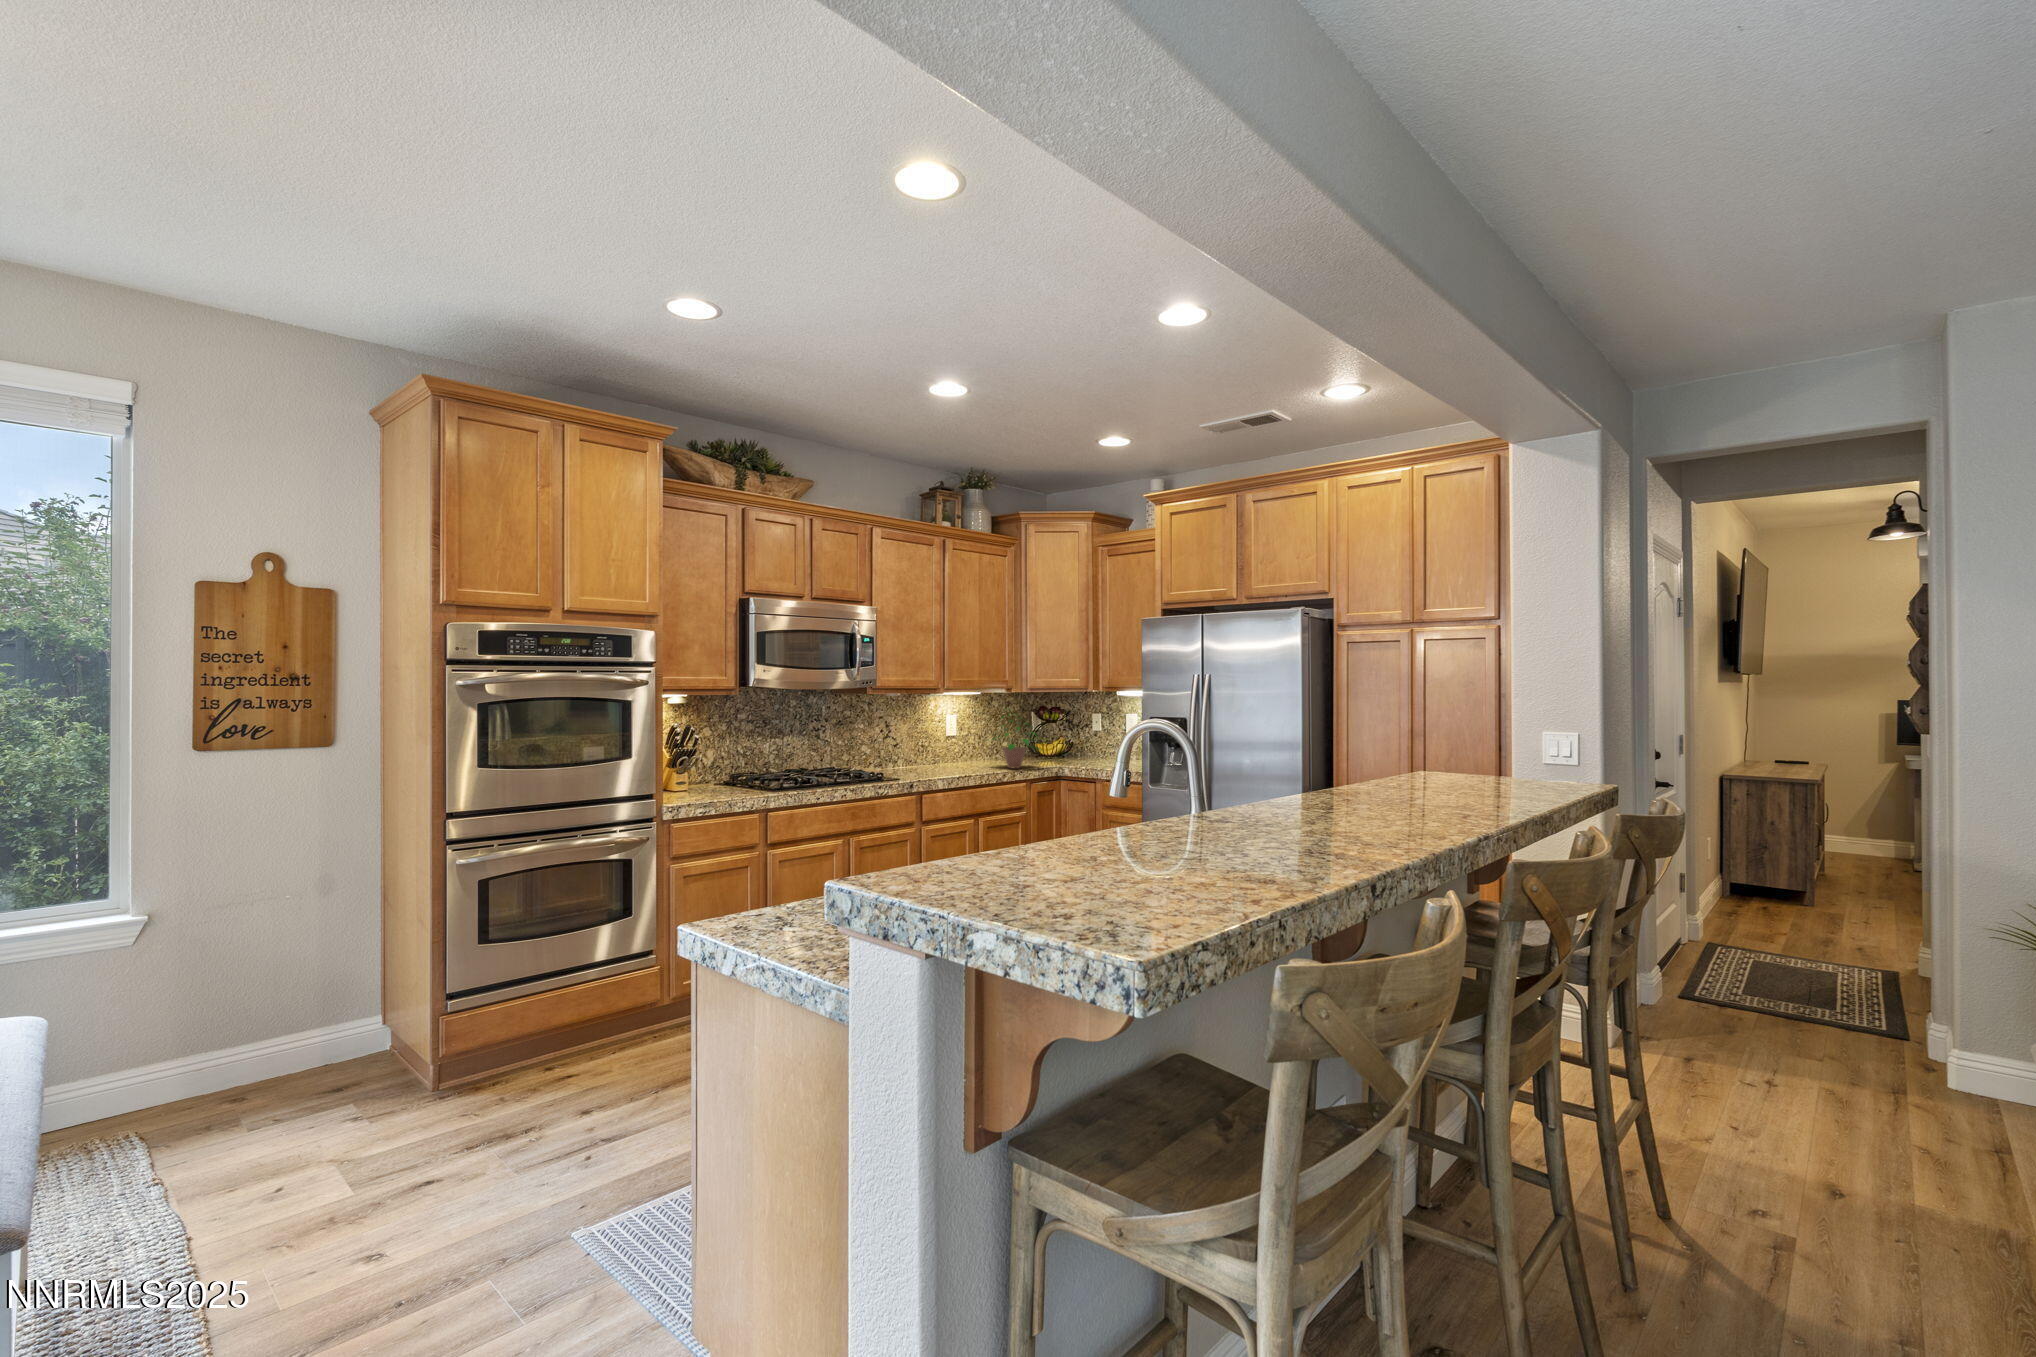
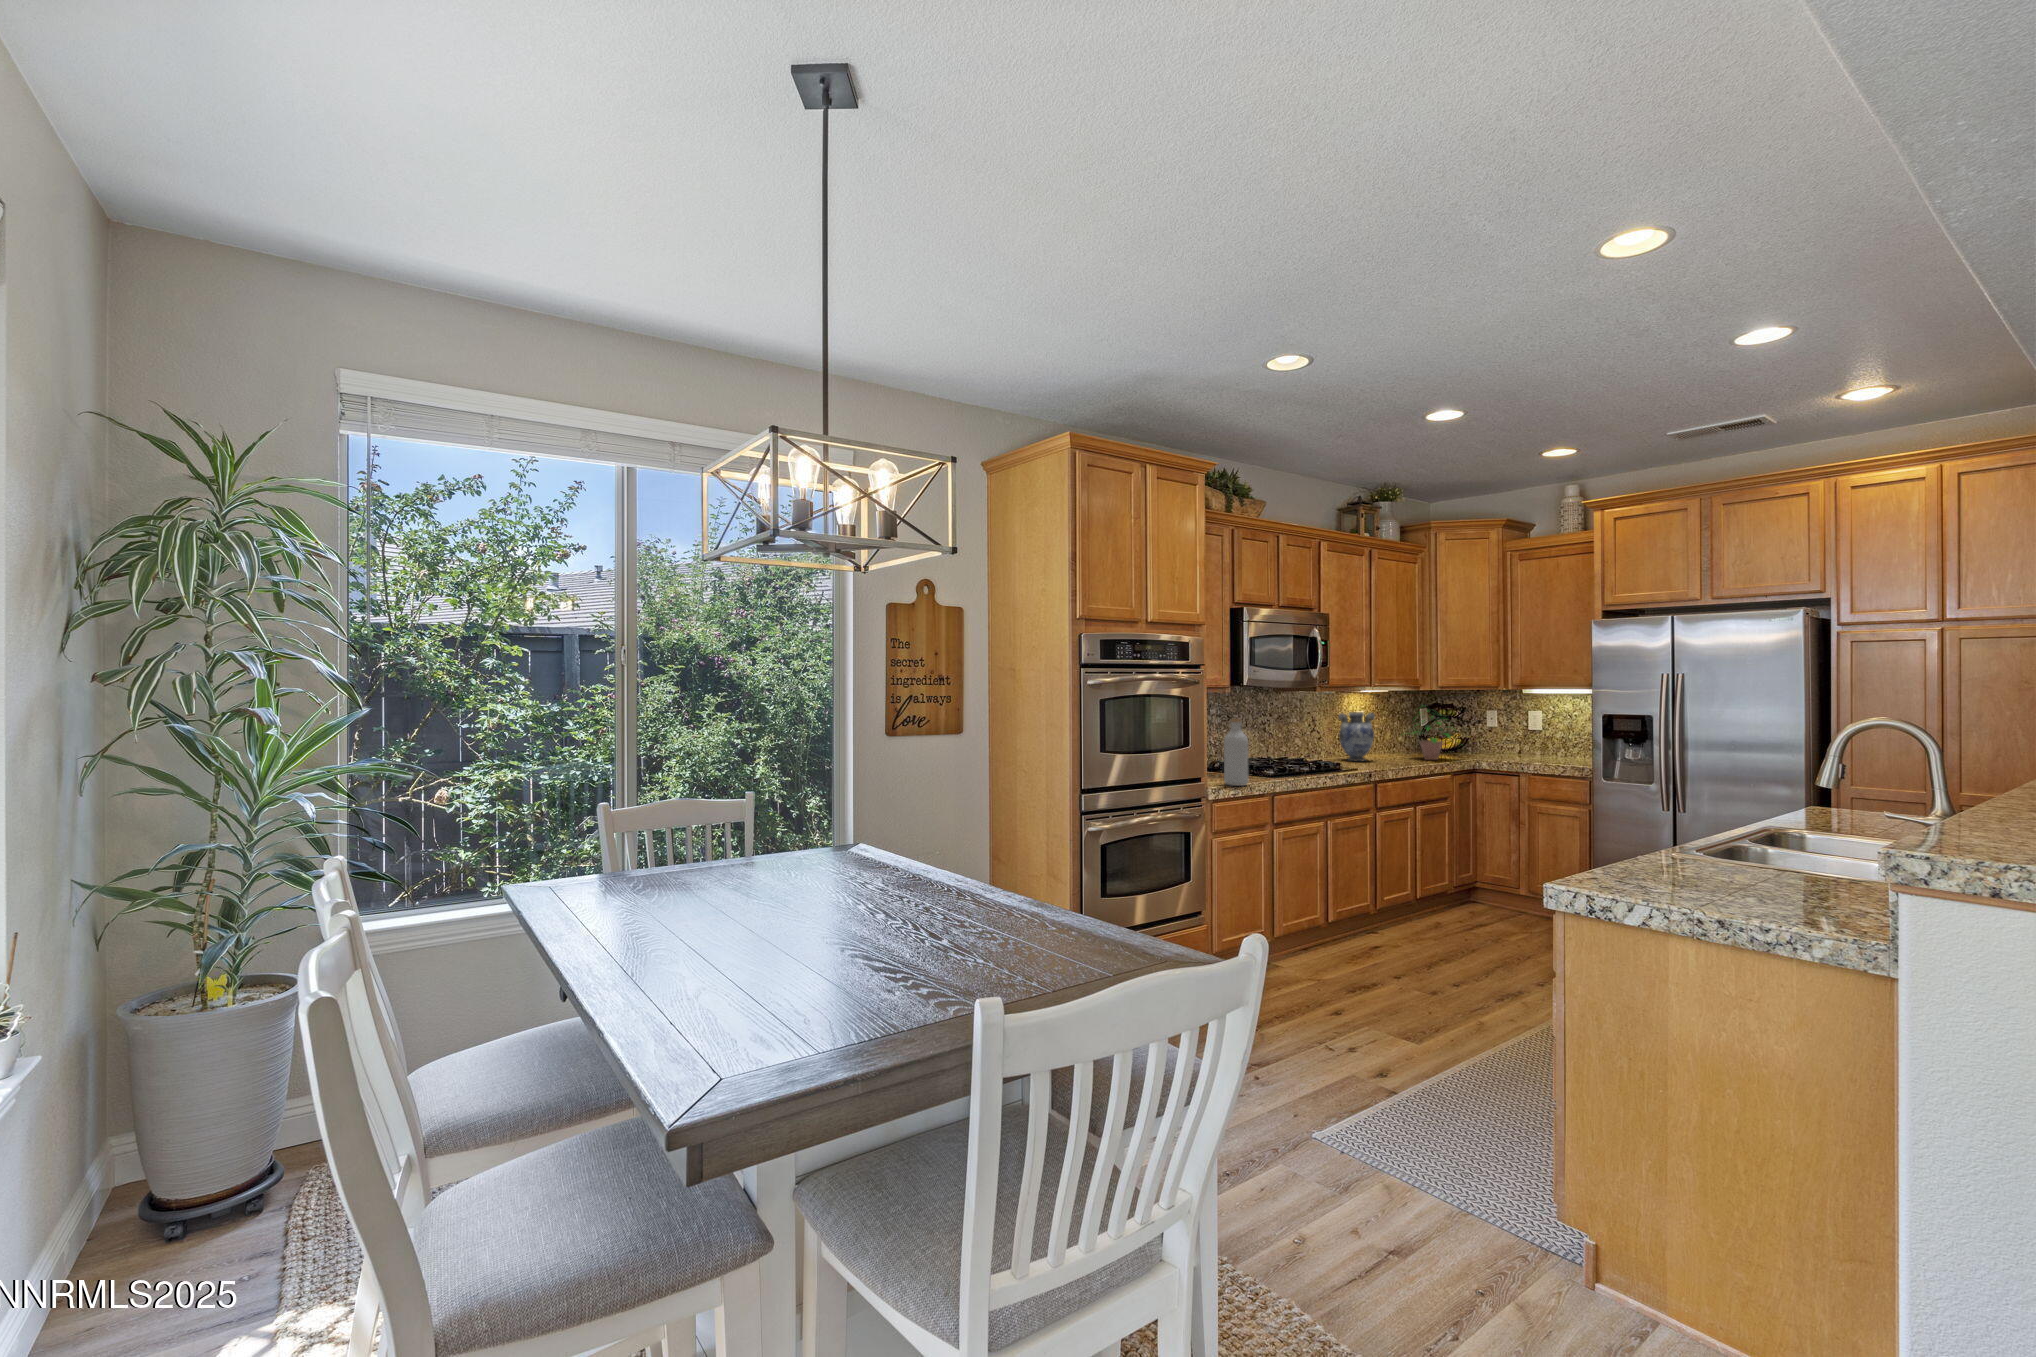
decorative vase: none [907,716,948,771] -> present [1338,712,1375,761]
bottle: none [699,725,727,803] -> present [1224,719,1248,786]

